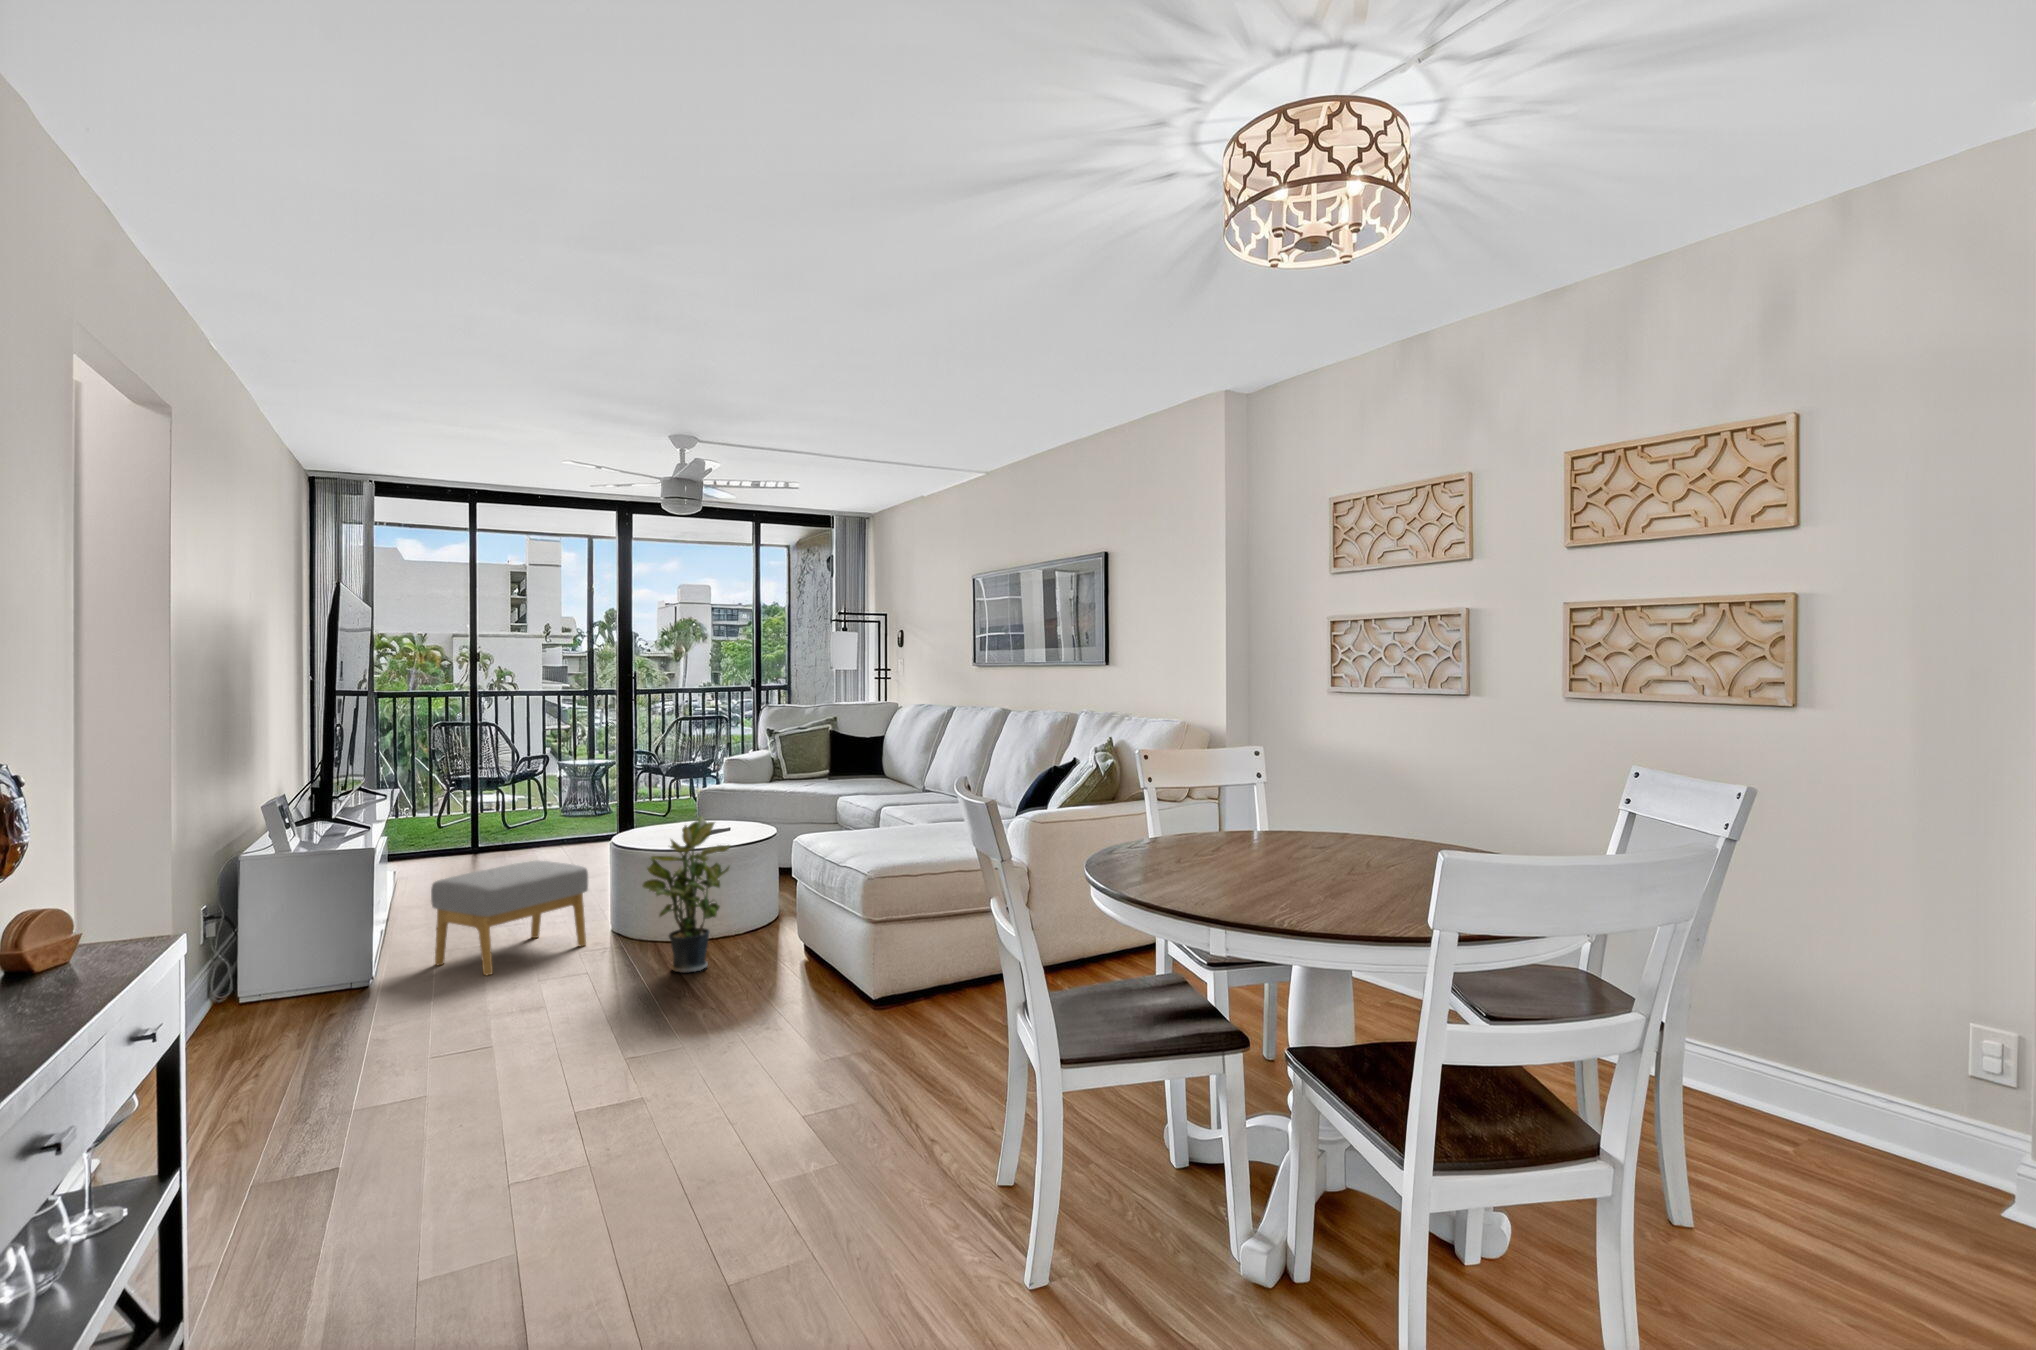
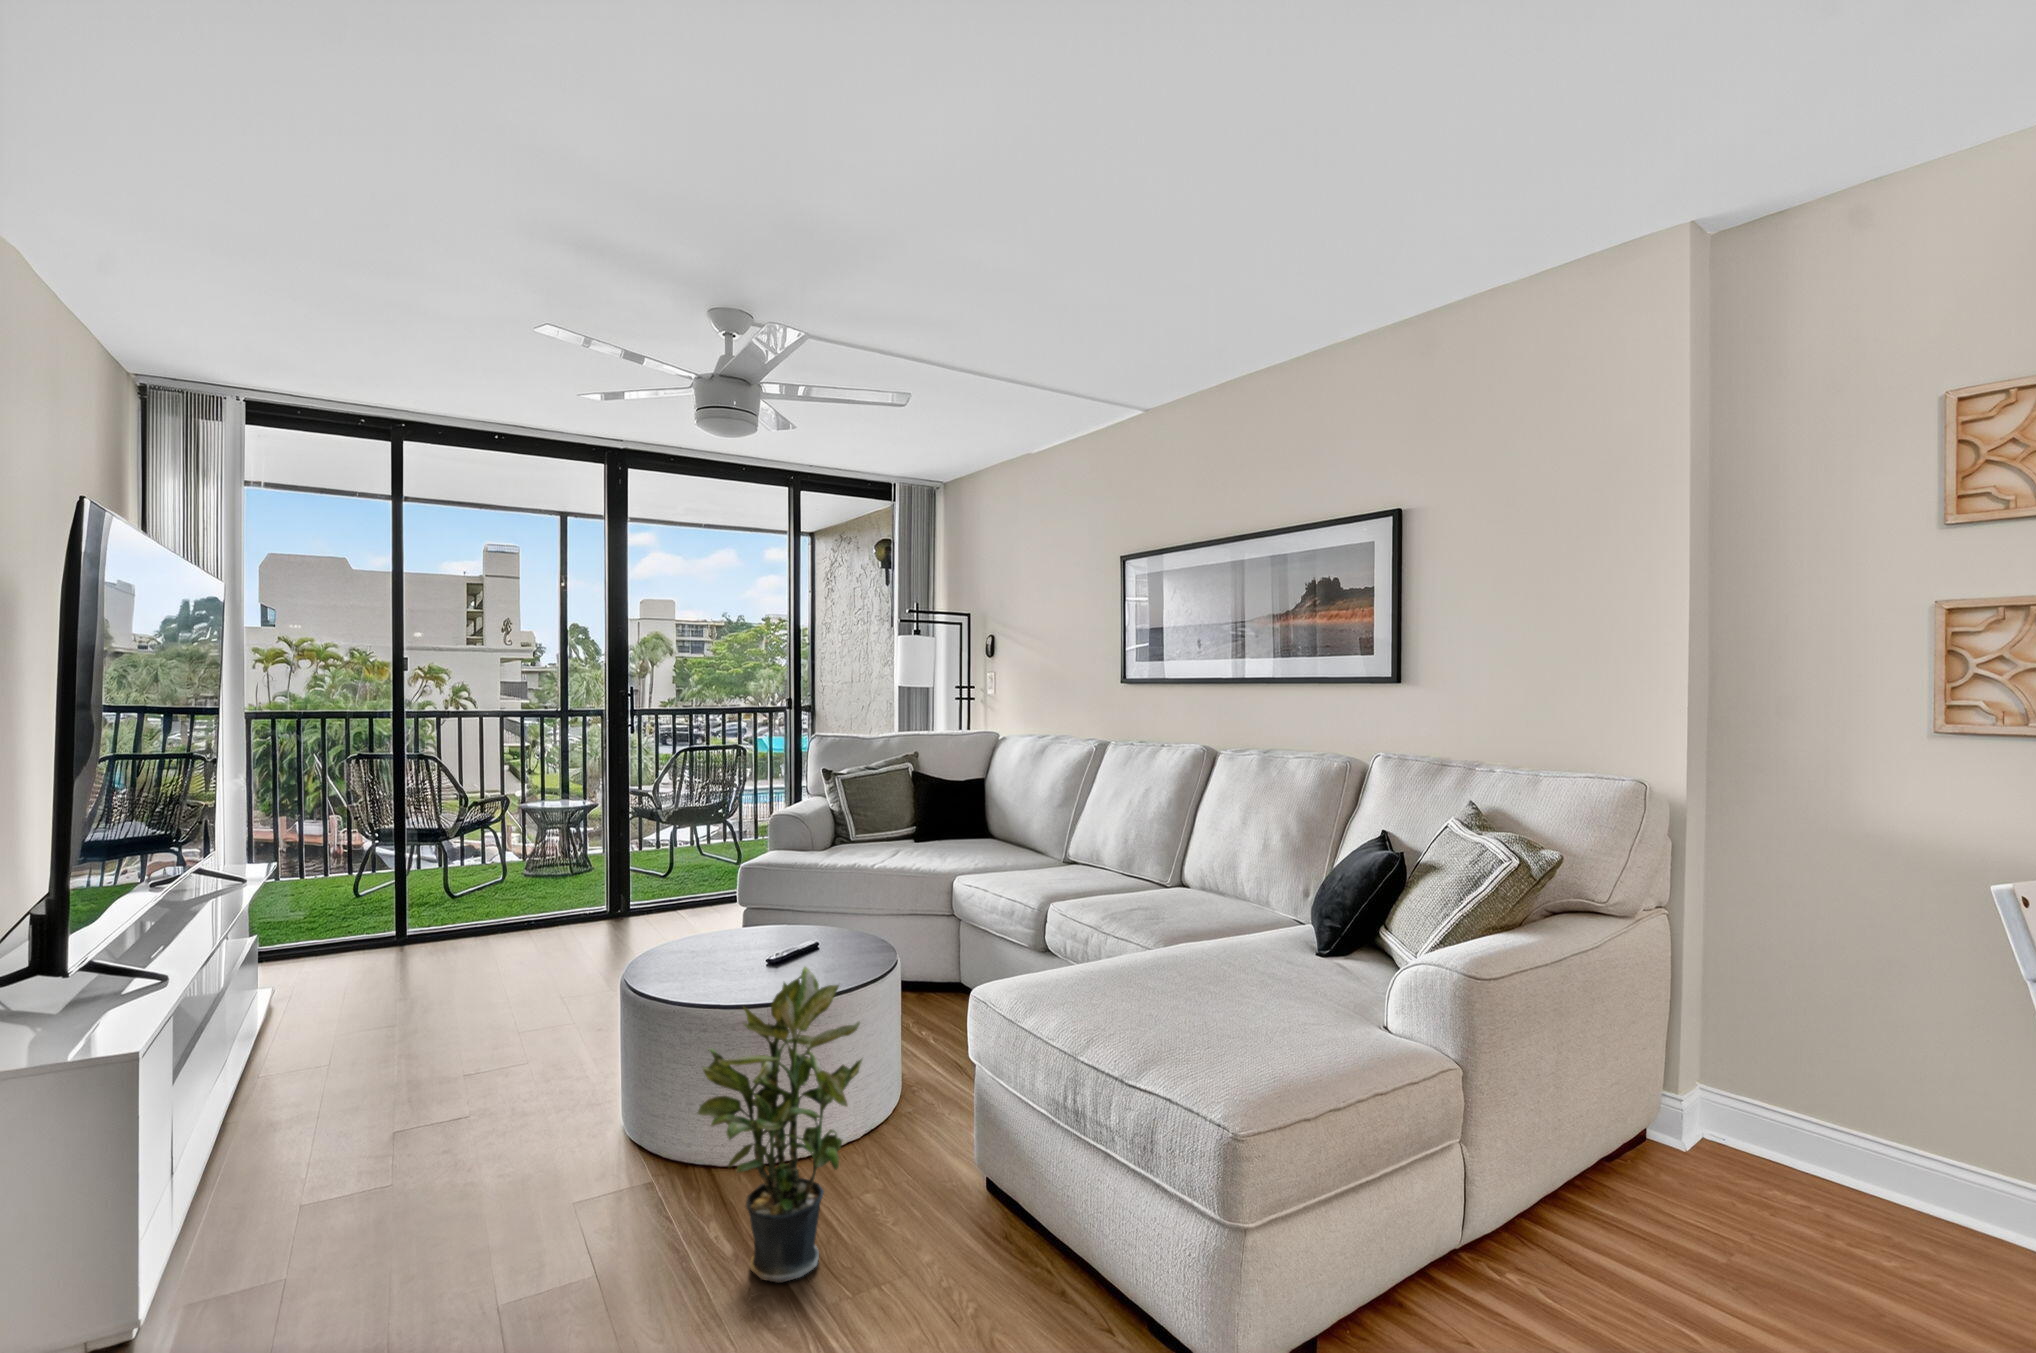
footstool: present [431,861,588,976] -> none [280,1024,583,1296]

